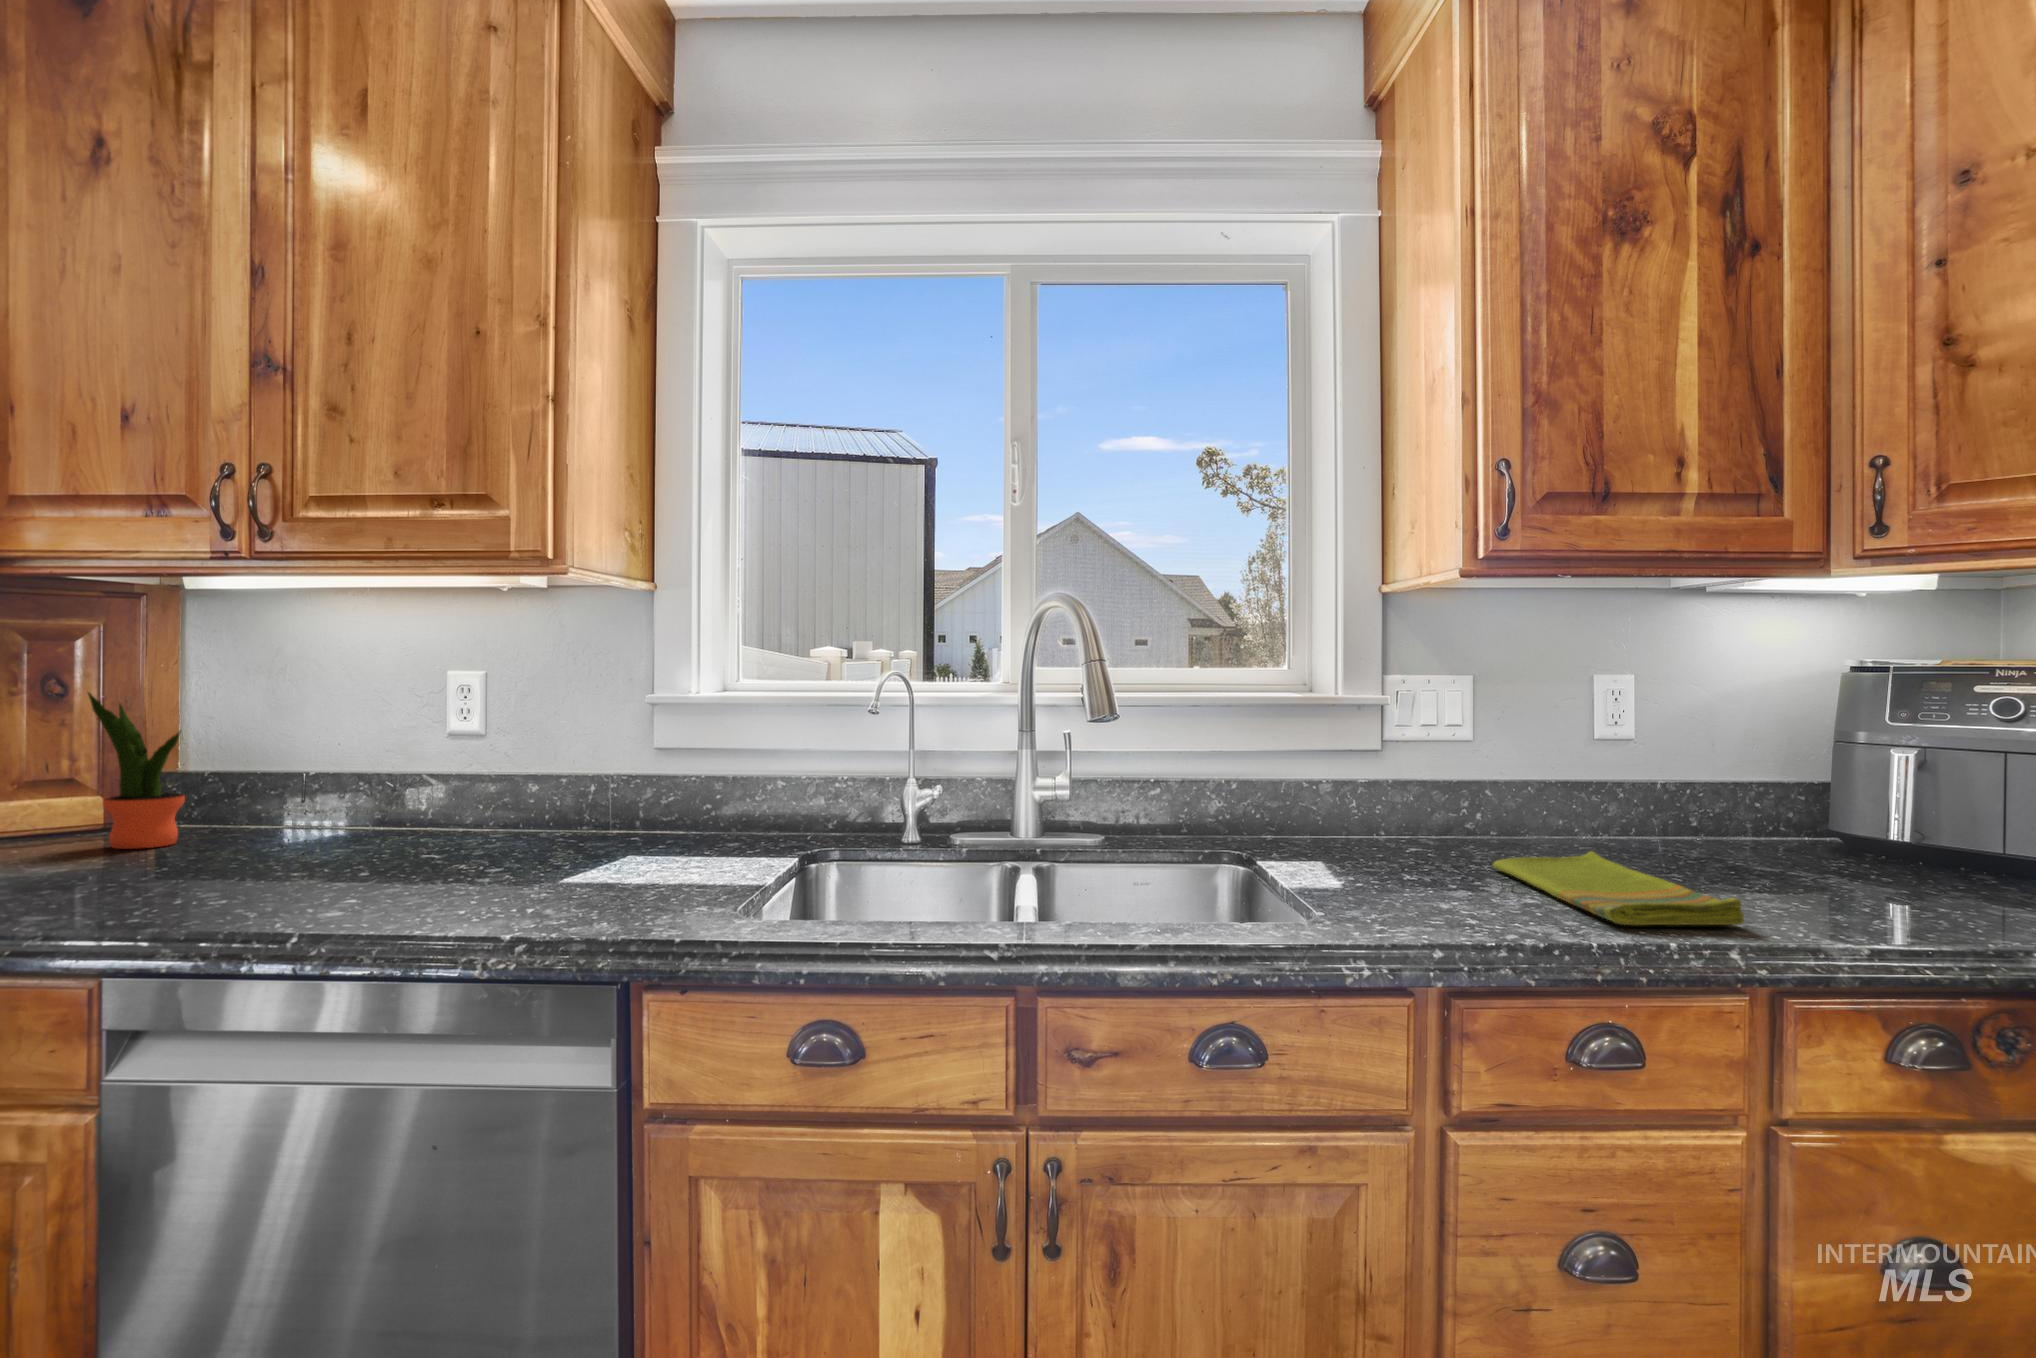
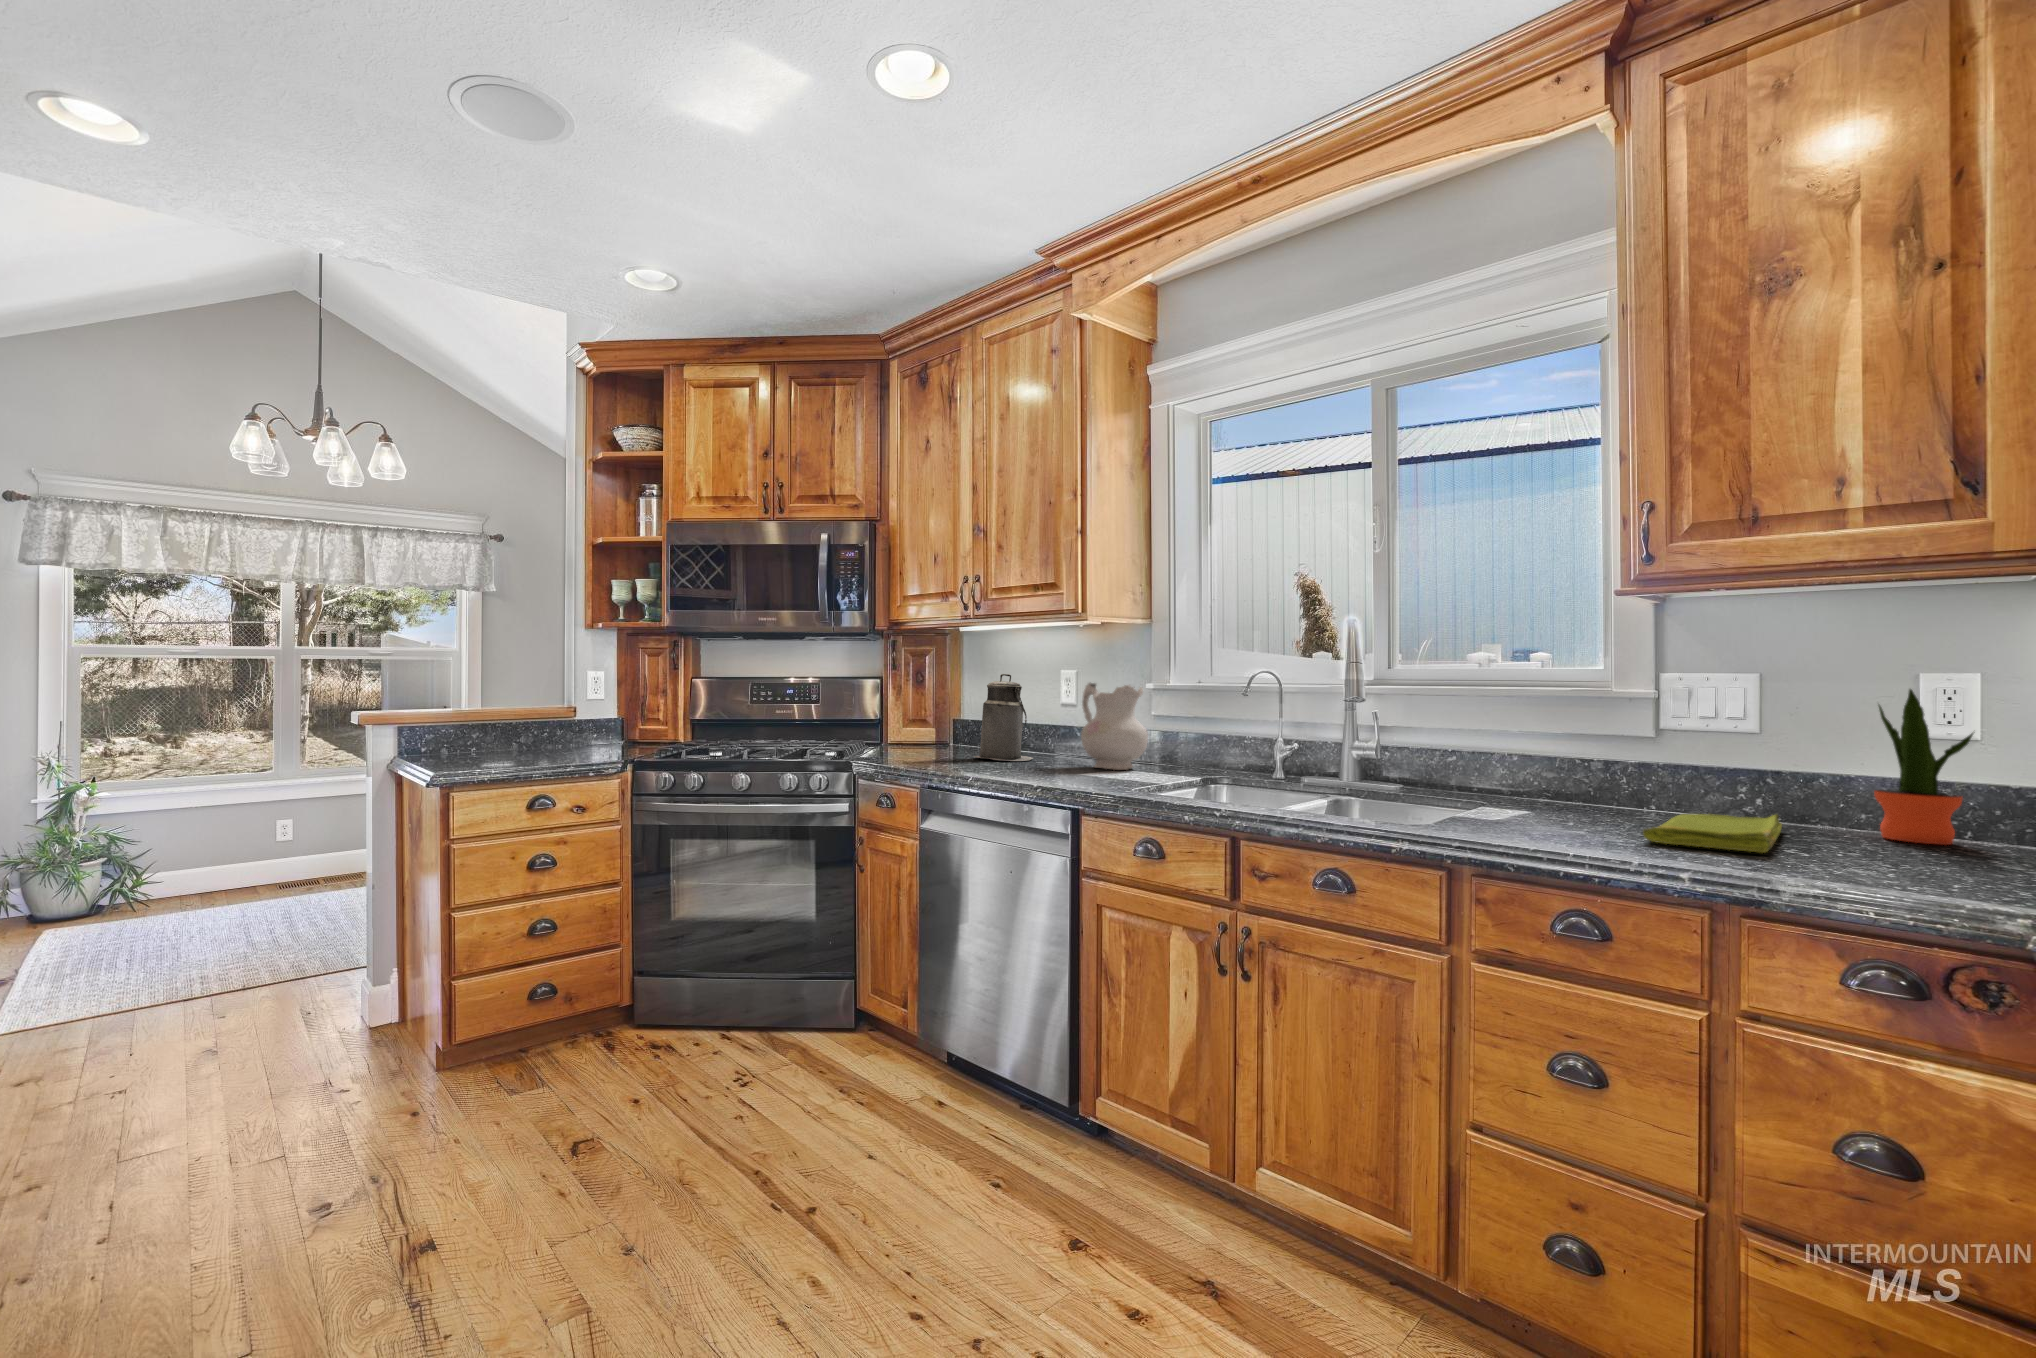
canister: none [261,680,409,864] -> present [974,674,1033,761]
potted plant: present [88,693,185,849] -> present [1874,689,1973,845]
ceramic pitcher: none [535,695,678,862] -> present [1081,683,1148,770]

